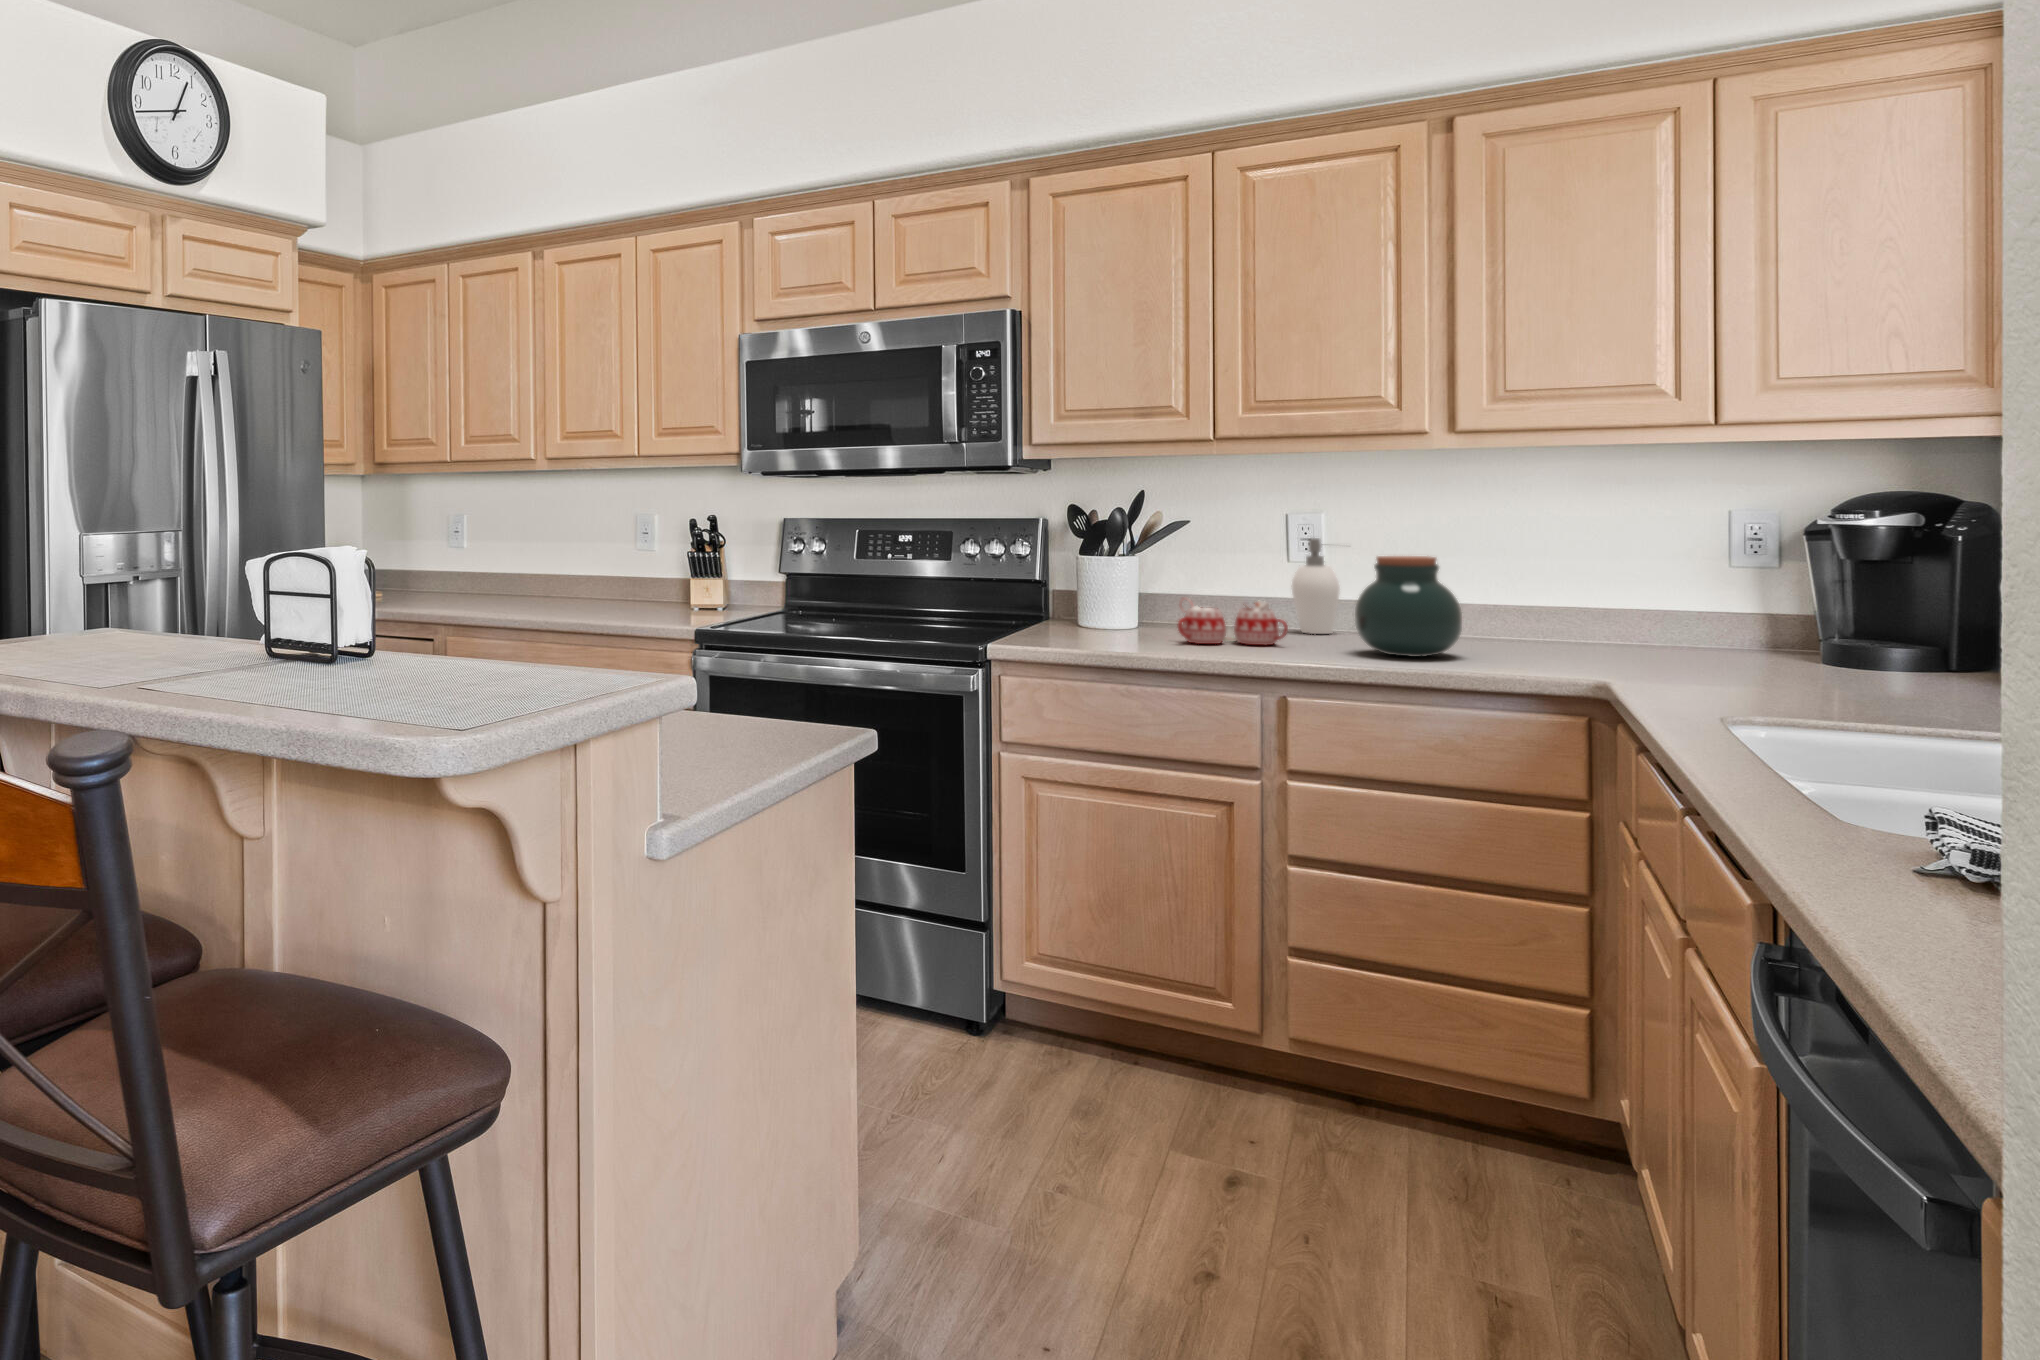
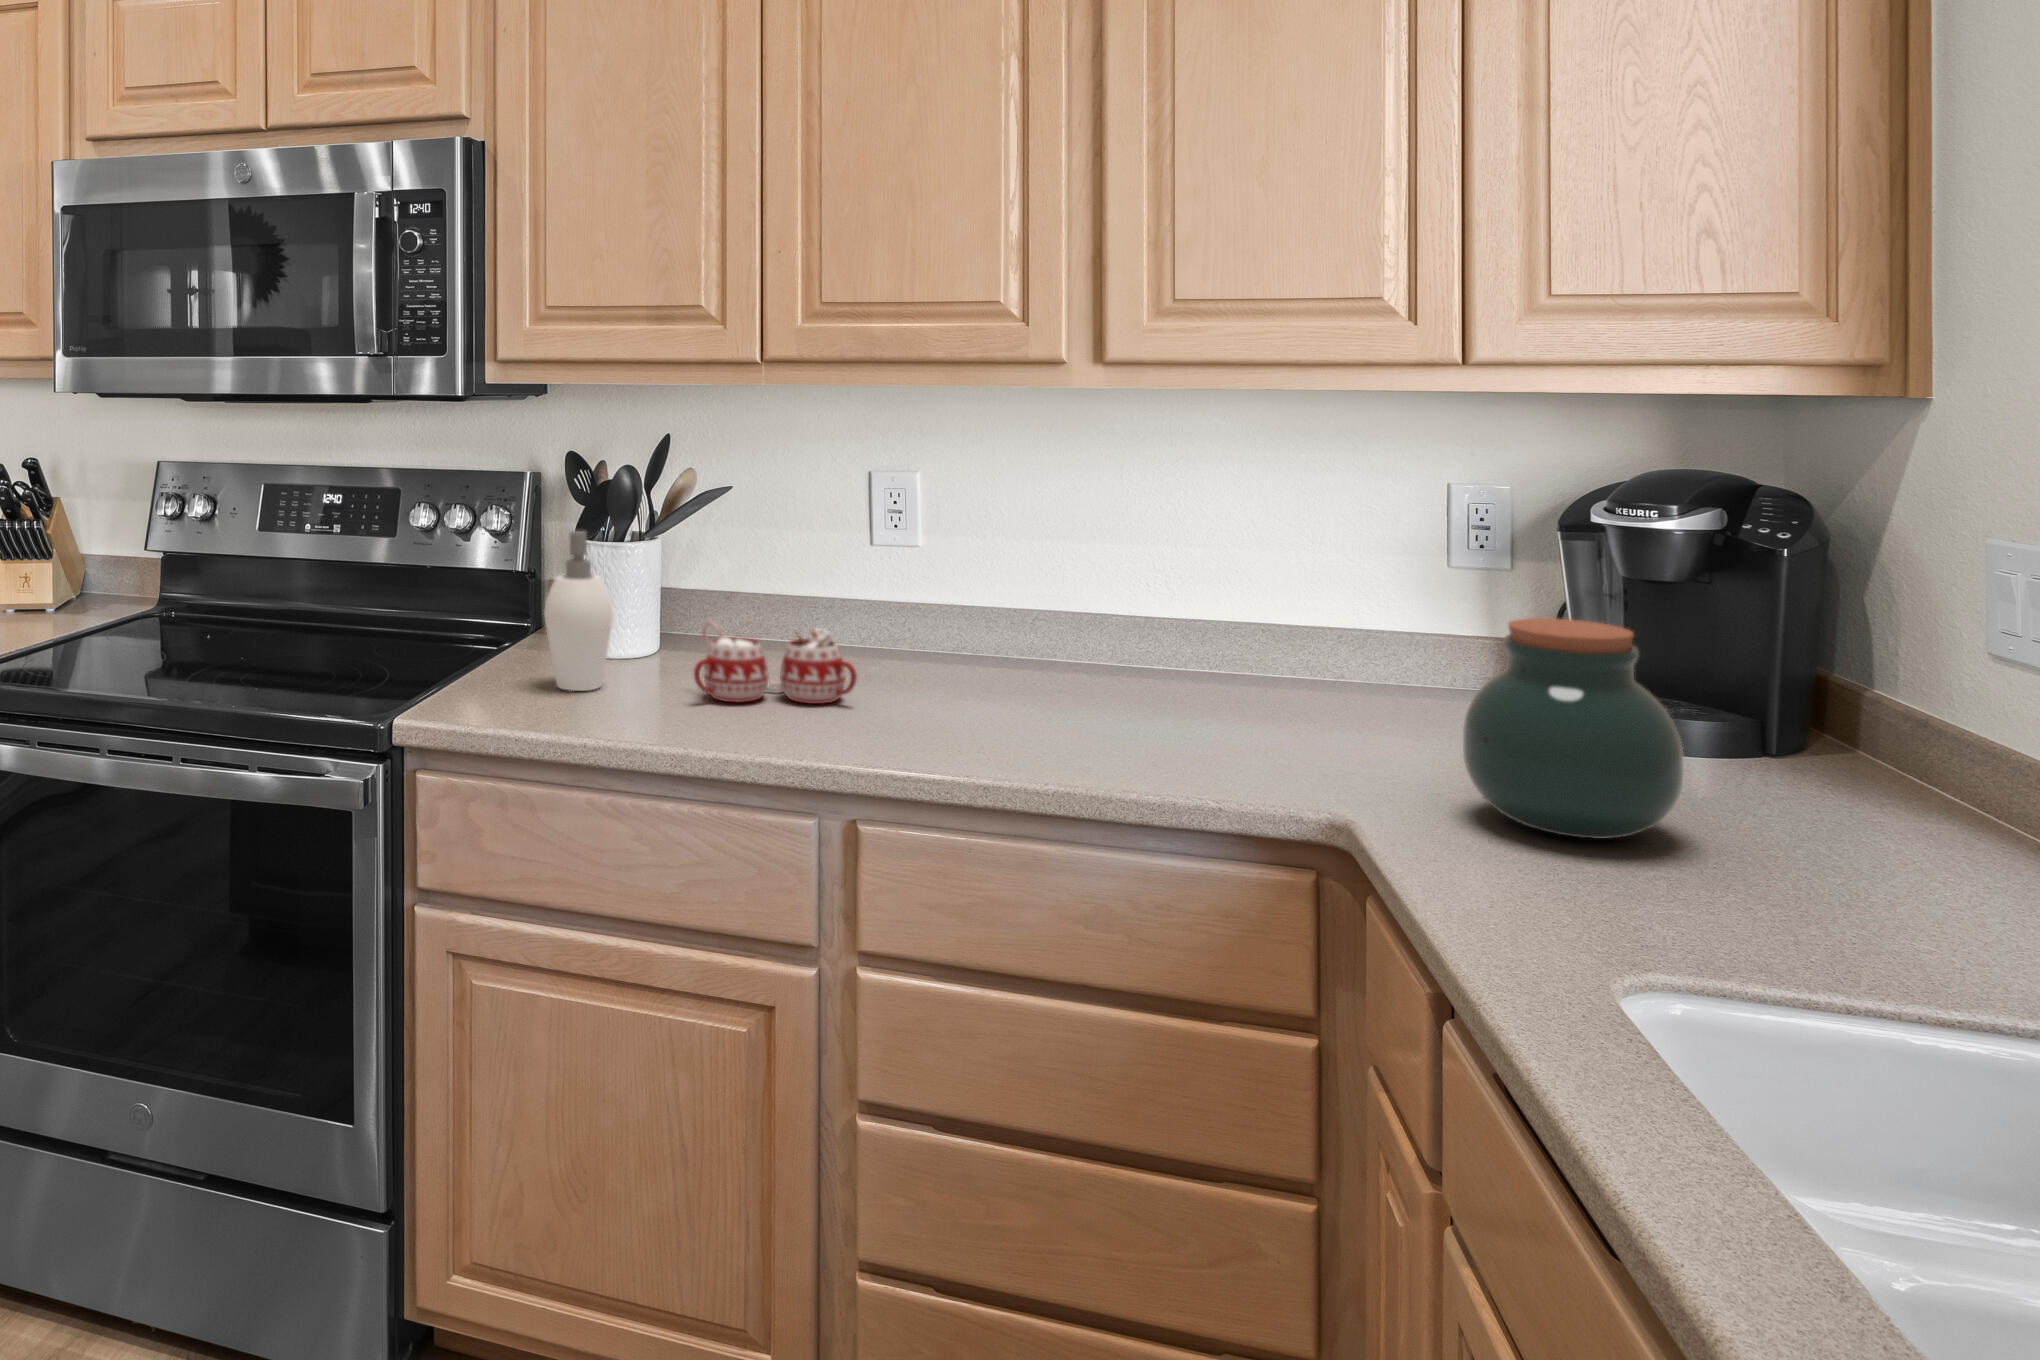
soap dispenser: present [1292,538,1340,634] -> present [544,531,613,691]
jar: present [1355,556,1462,657] -> present [1463,618,1684,839]

